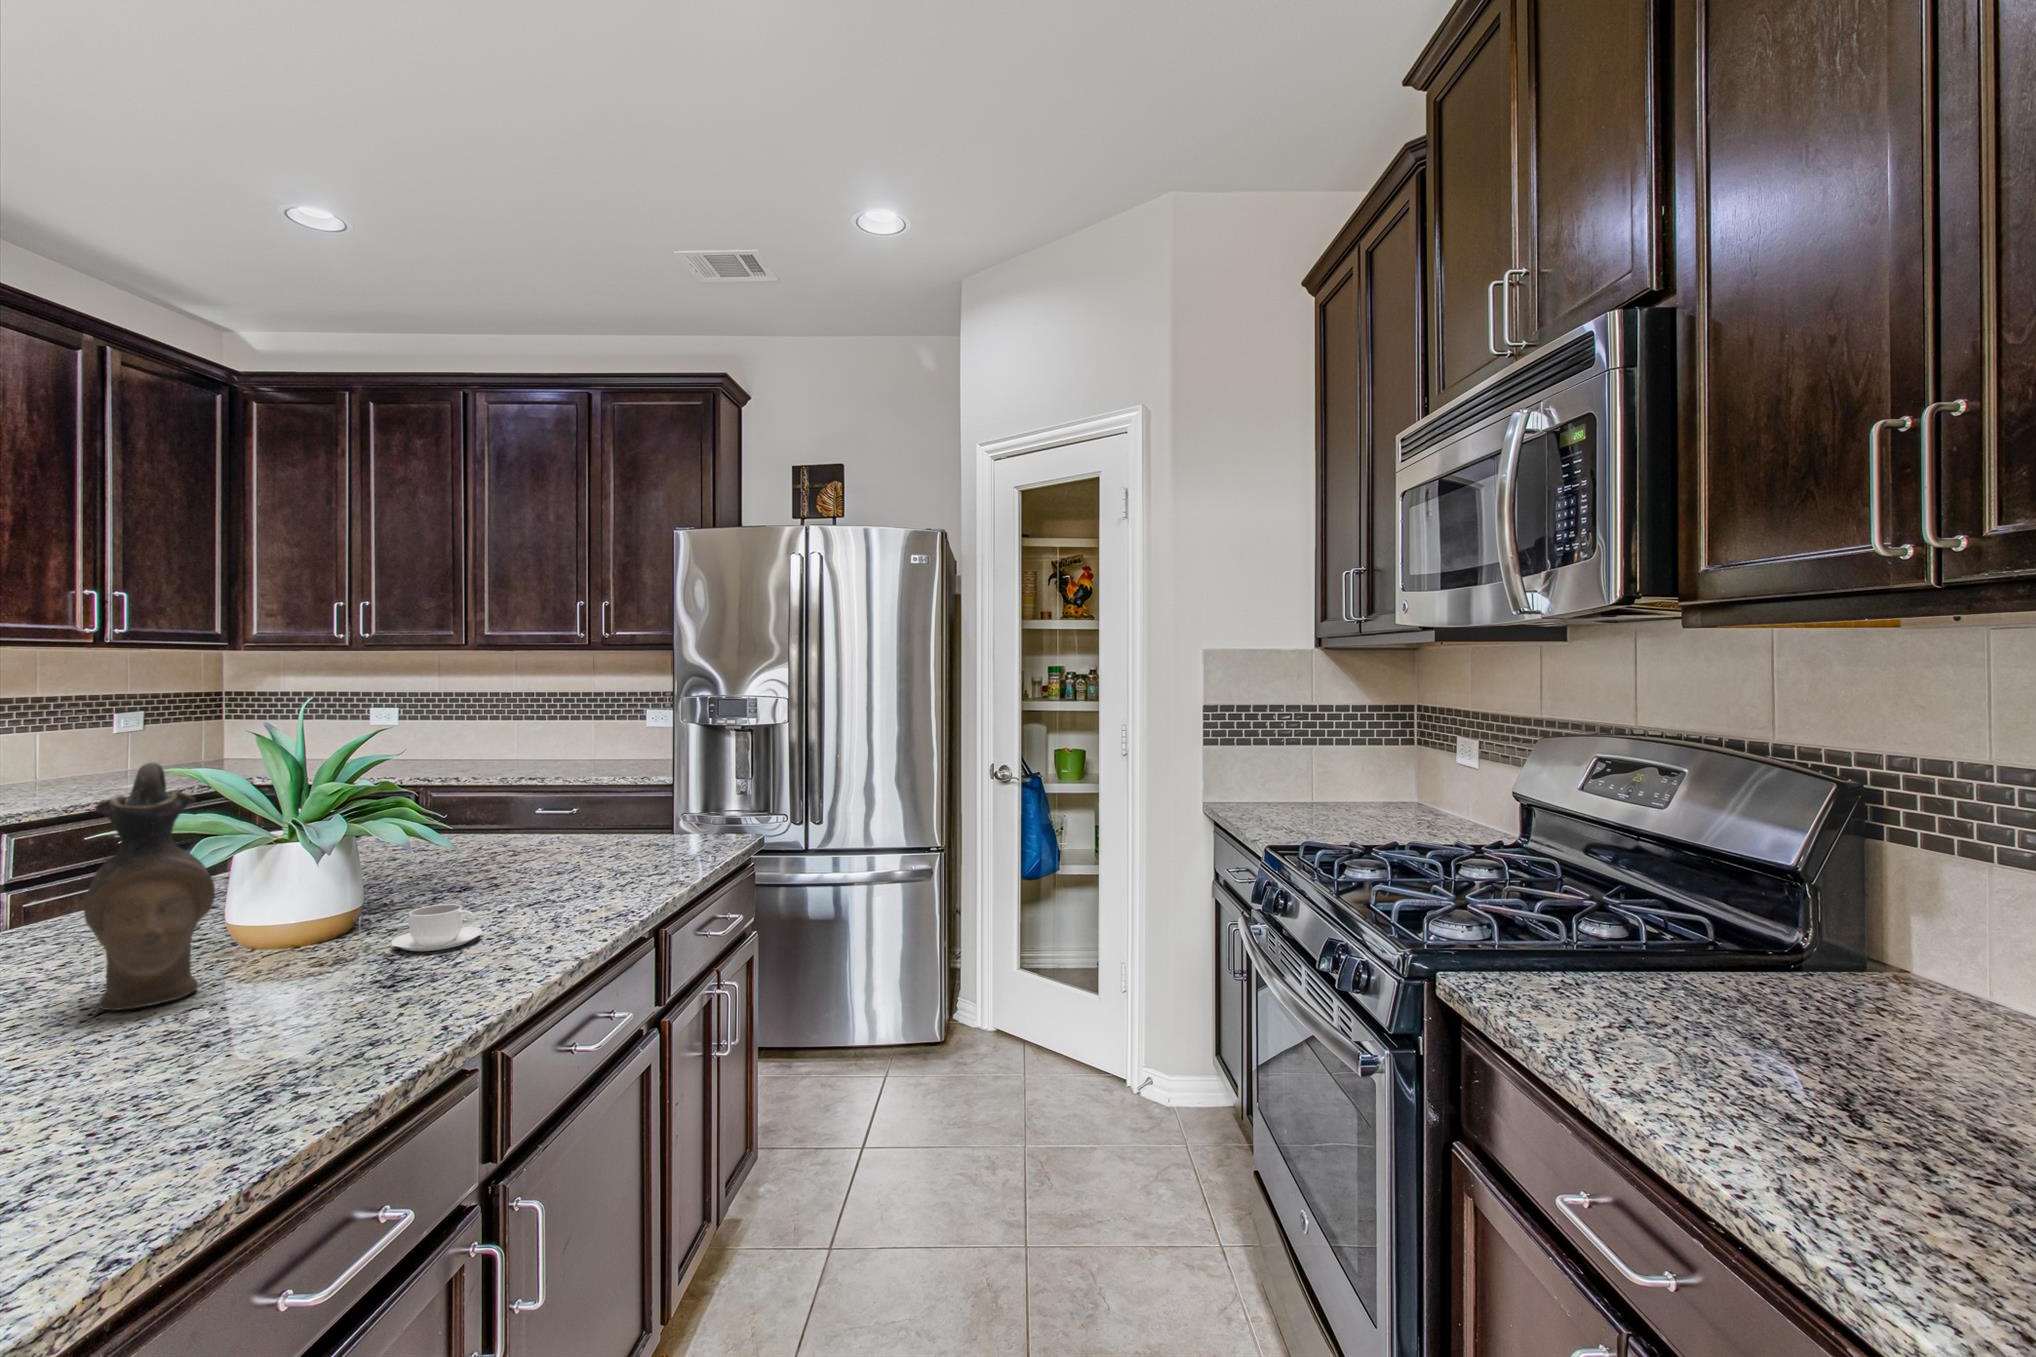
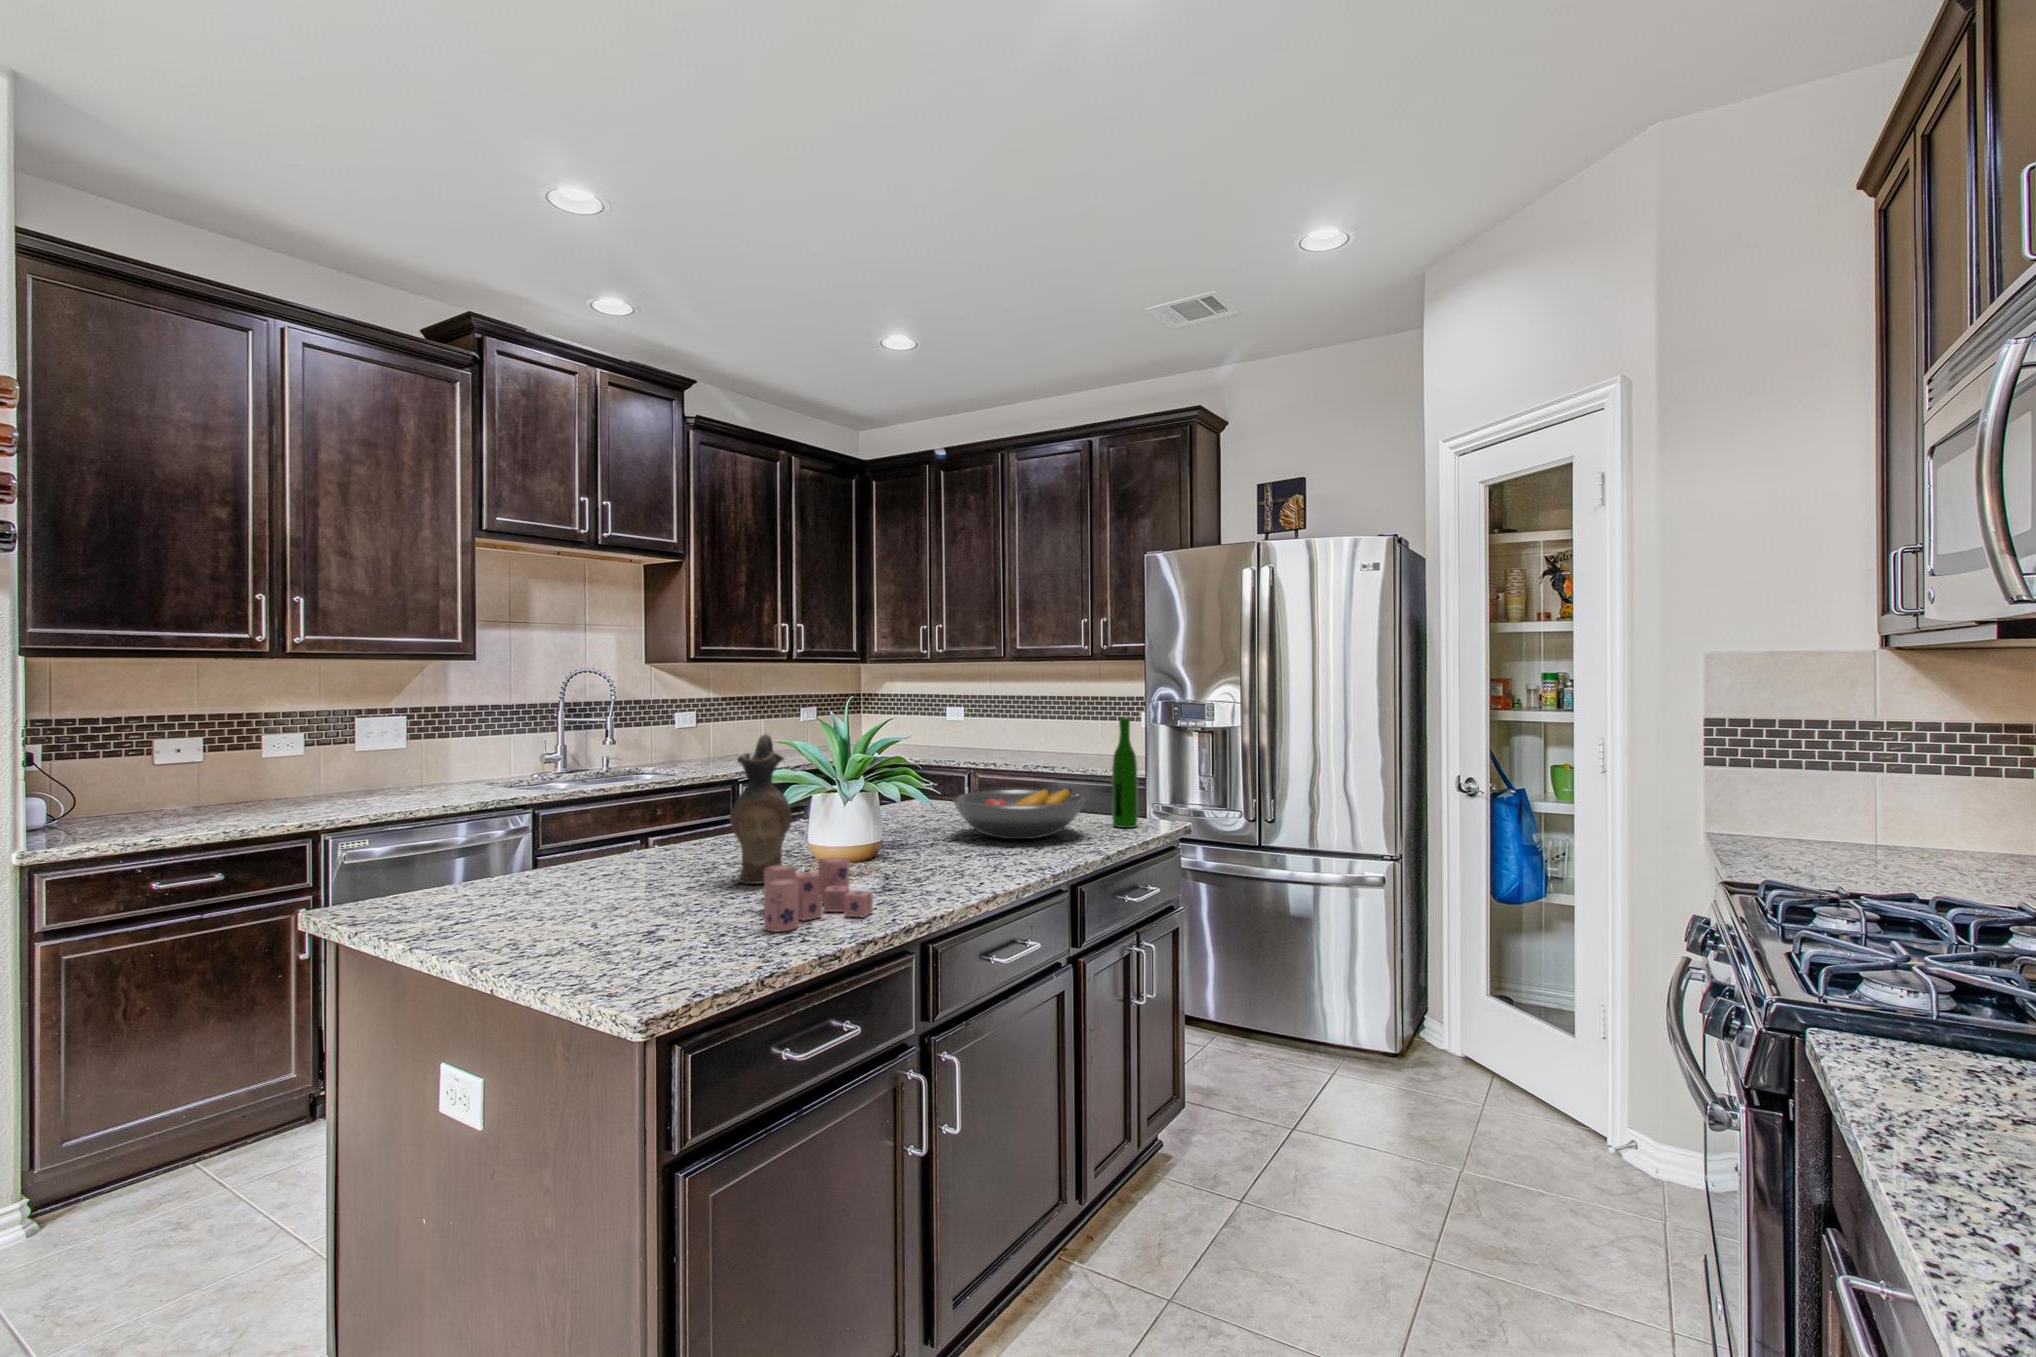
wine bottle: none [673,719,704,850] -> present [1112,718,1138,828]
fruit bowl: none [458,808,649,880] -> present [953,788,1085,839]
coffee cup: present [391,904,482,951] -> none [891,844,947,875]
candle: none [185,946,399,1092] -> present [764,858,873,932]

